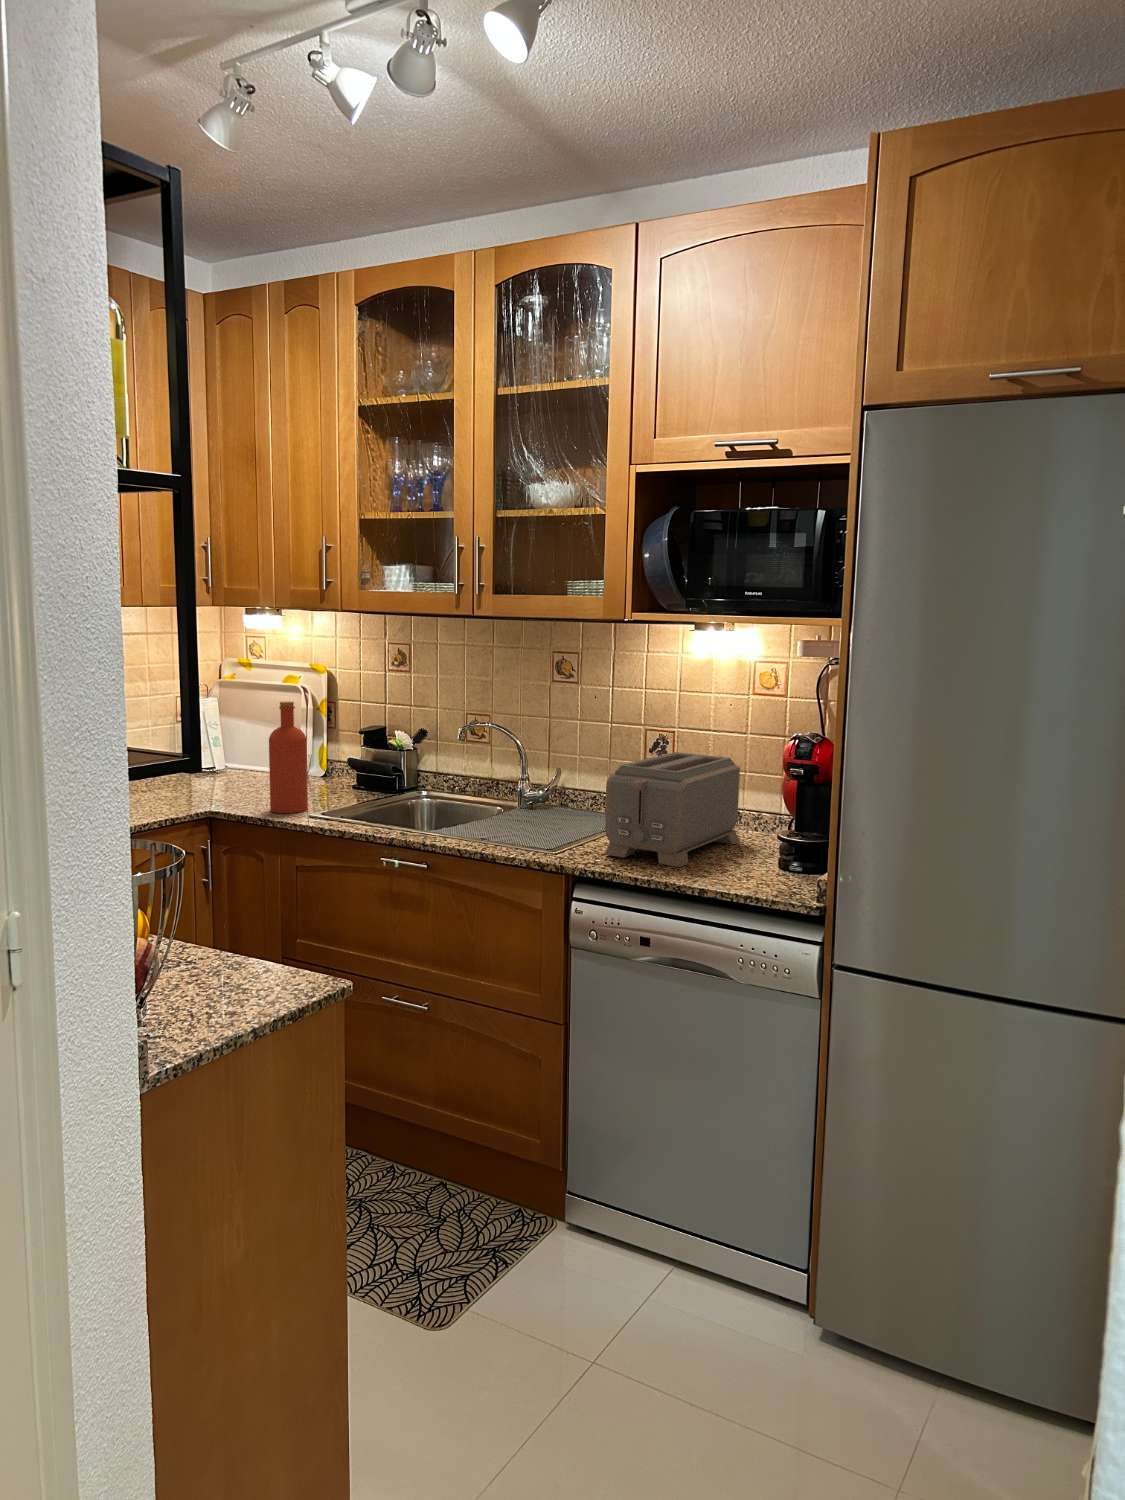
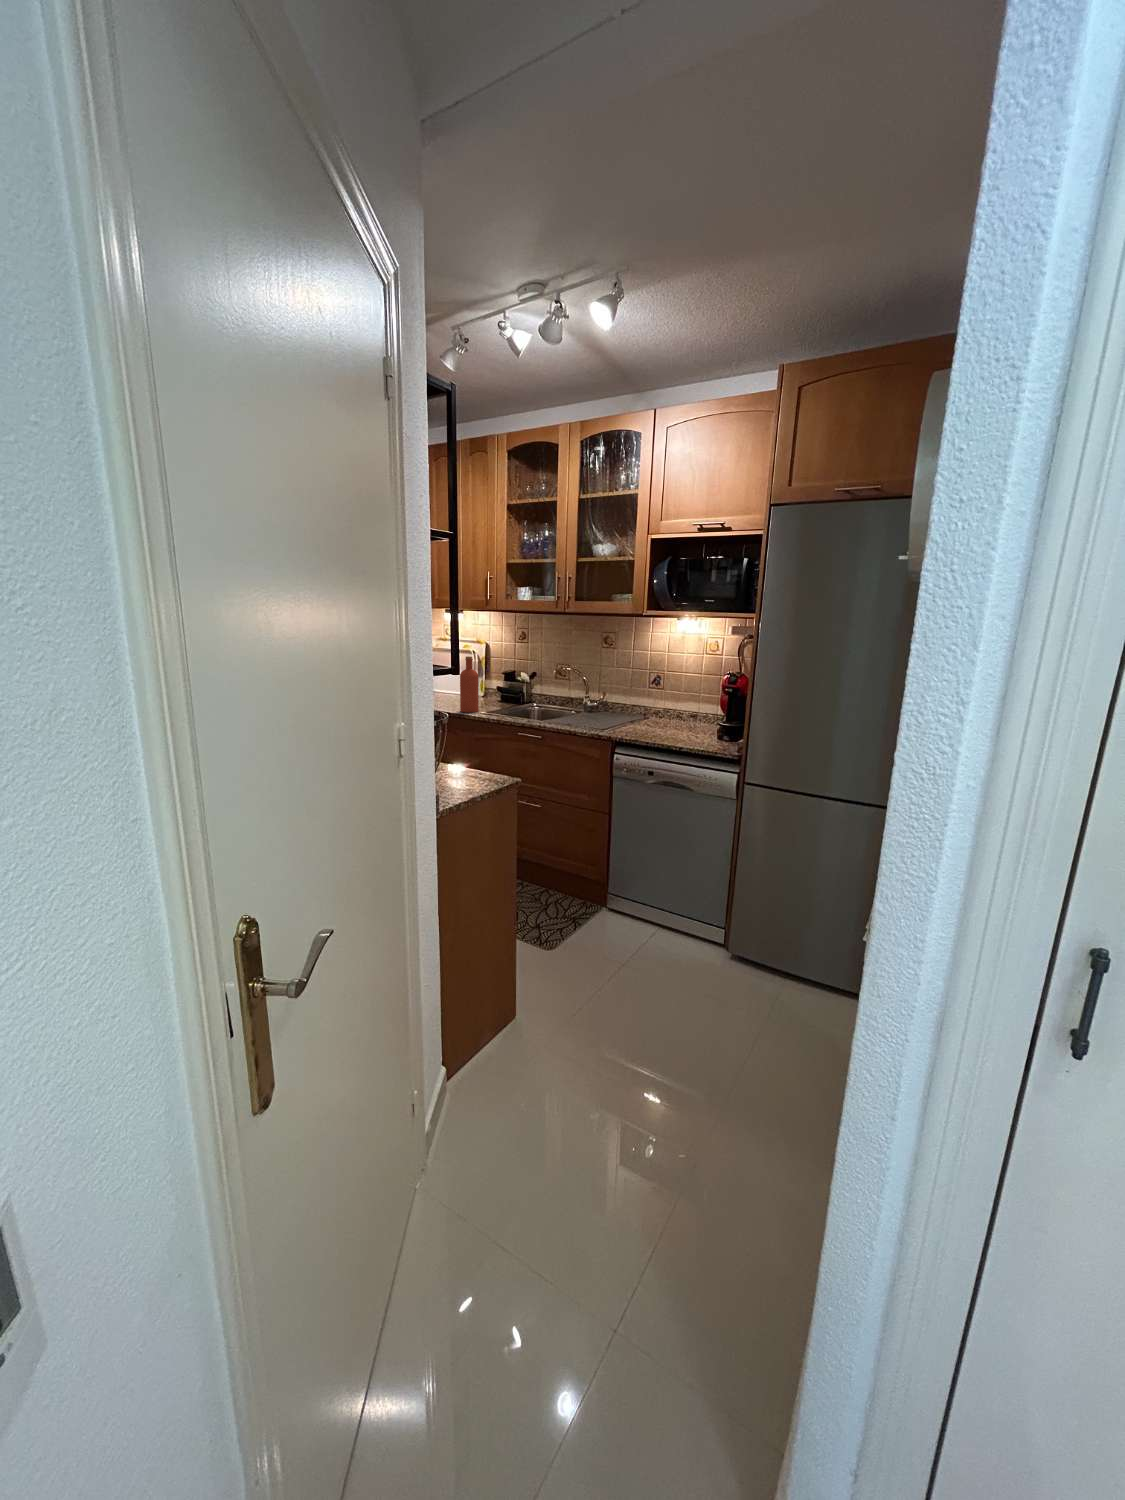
toaster: present [605,752,740,867] -> none [630,683,699,737]

